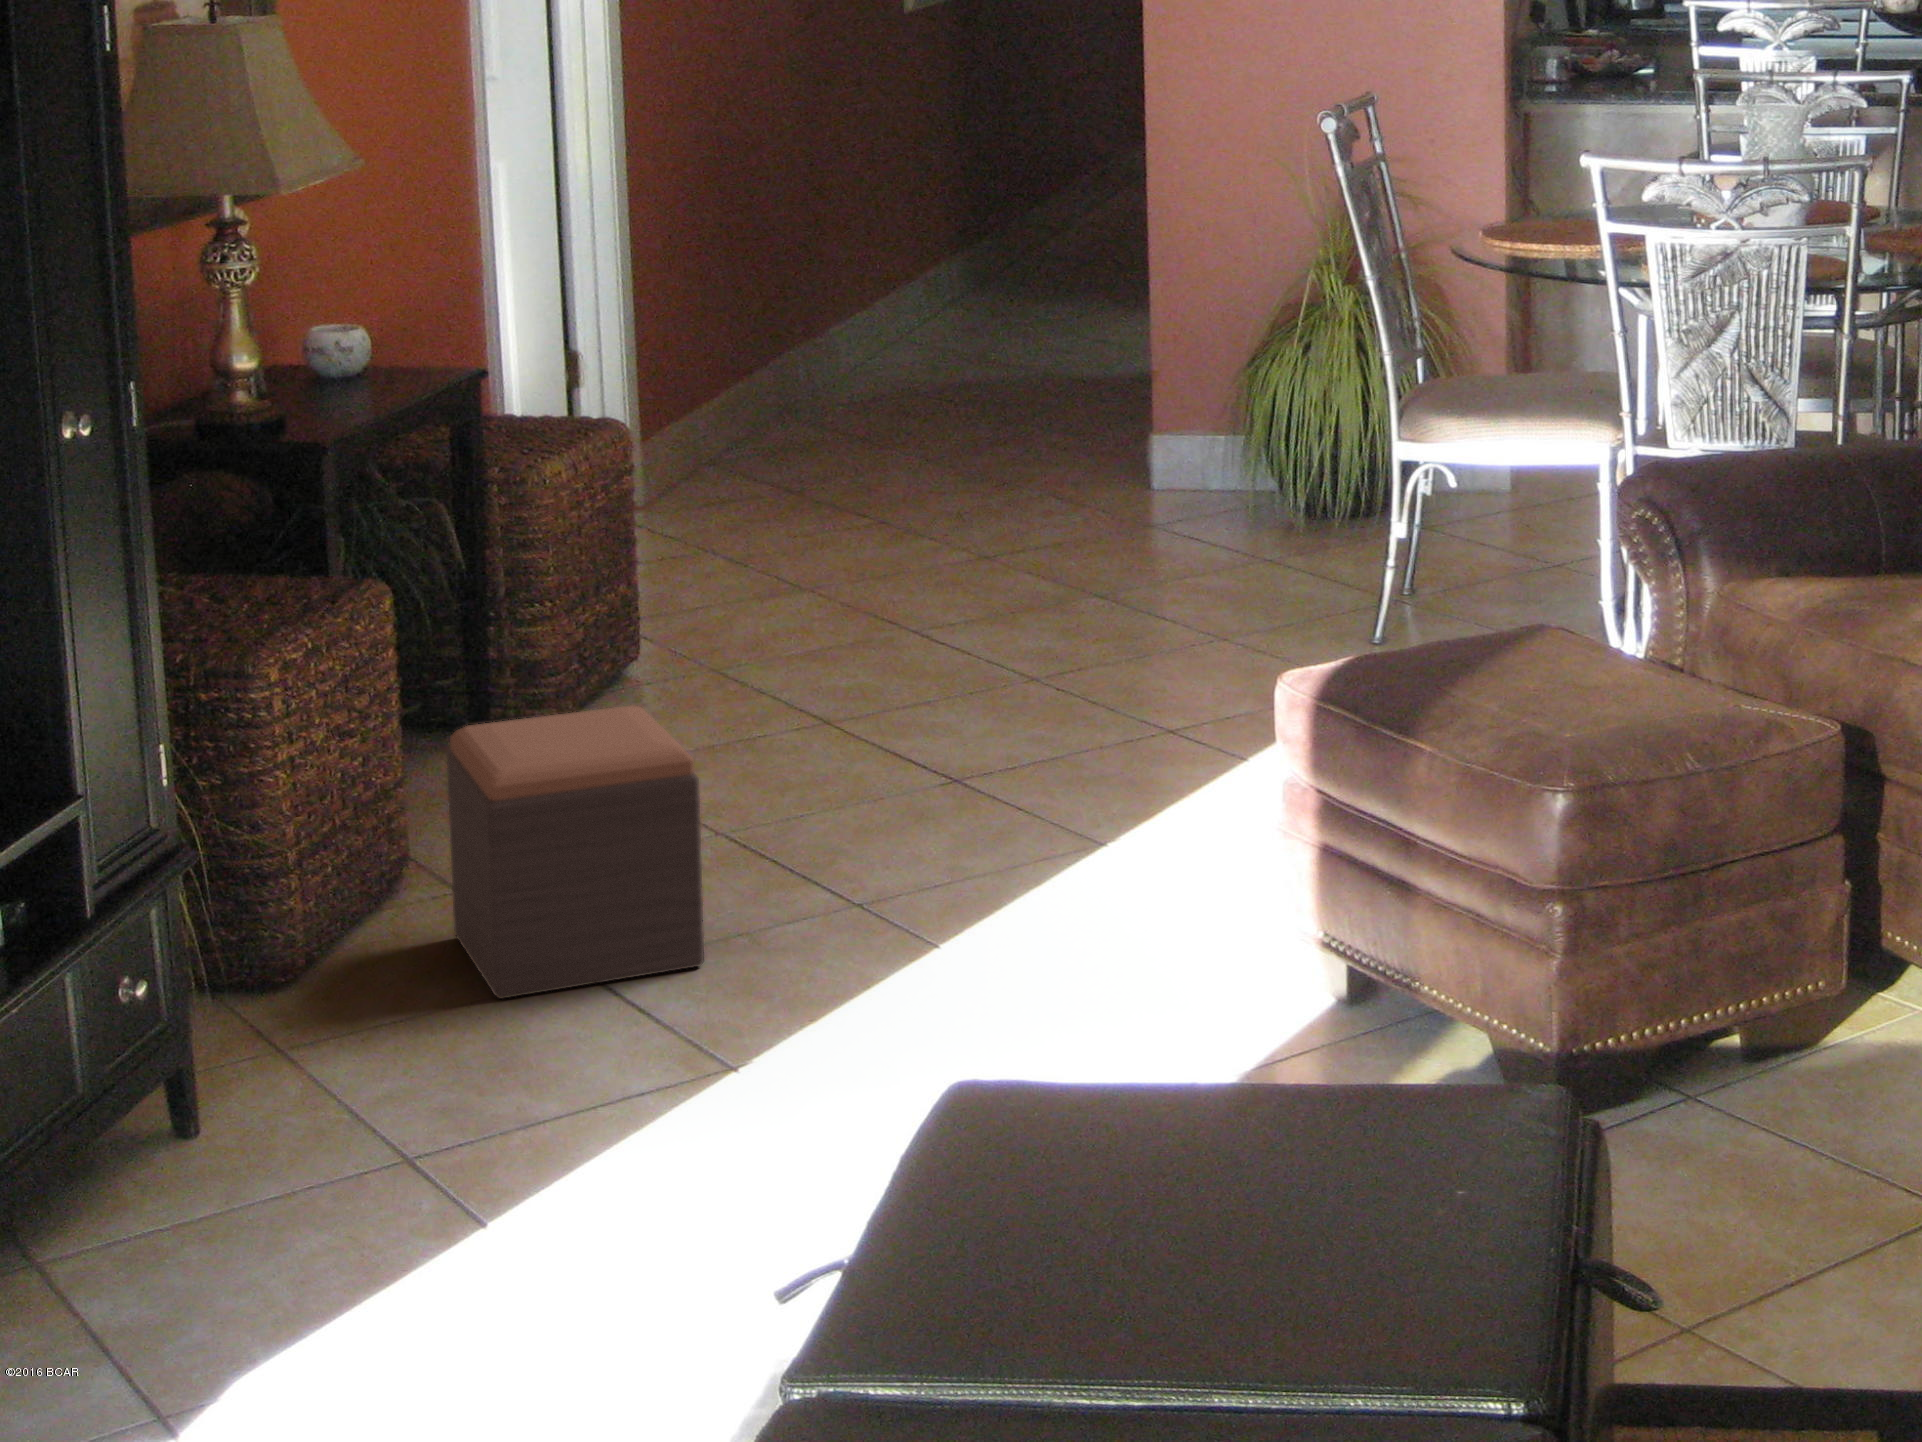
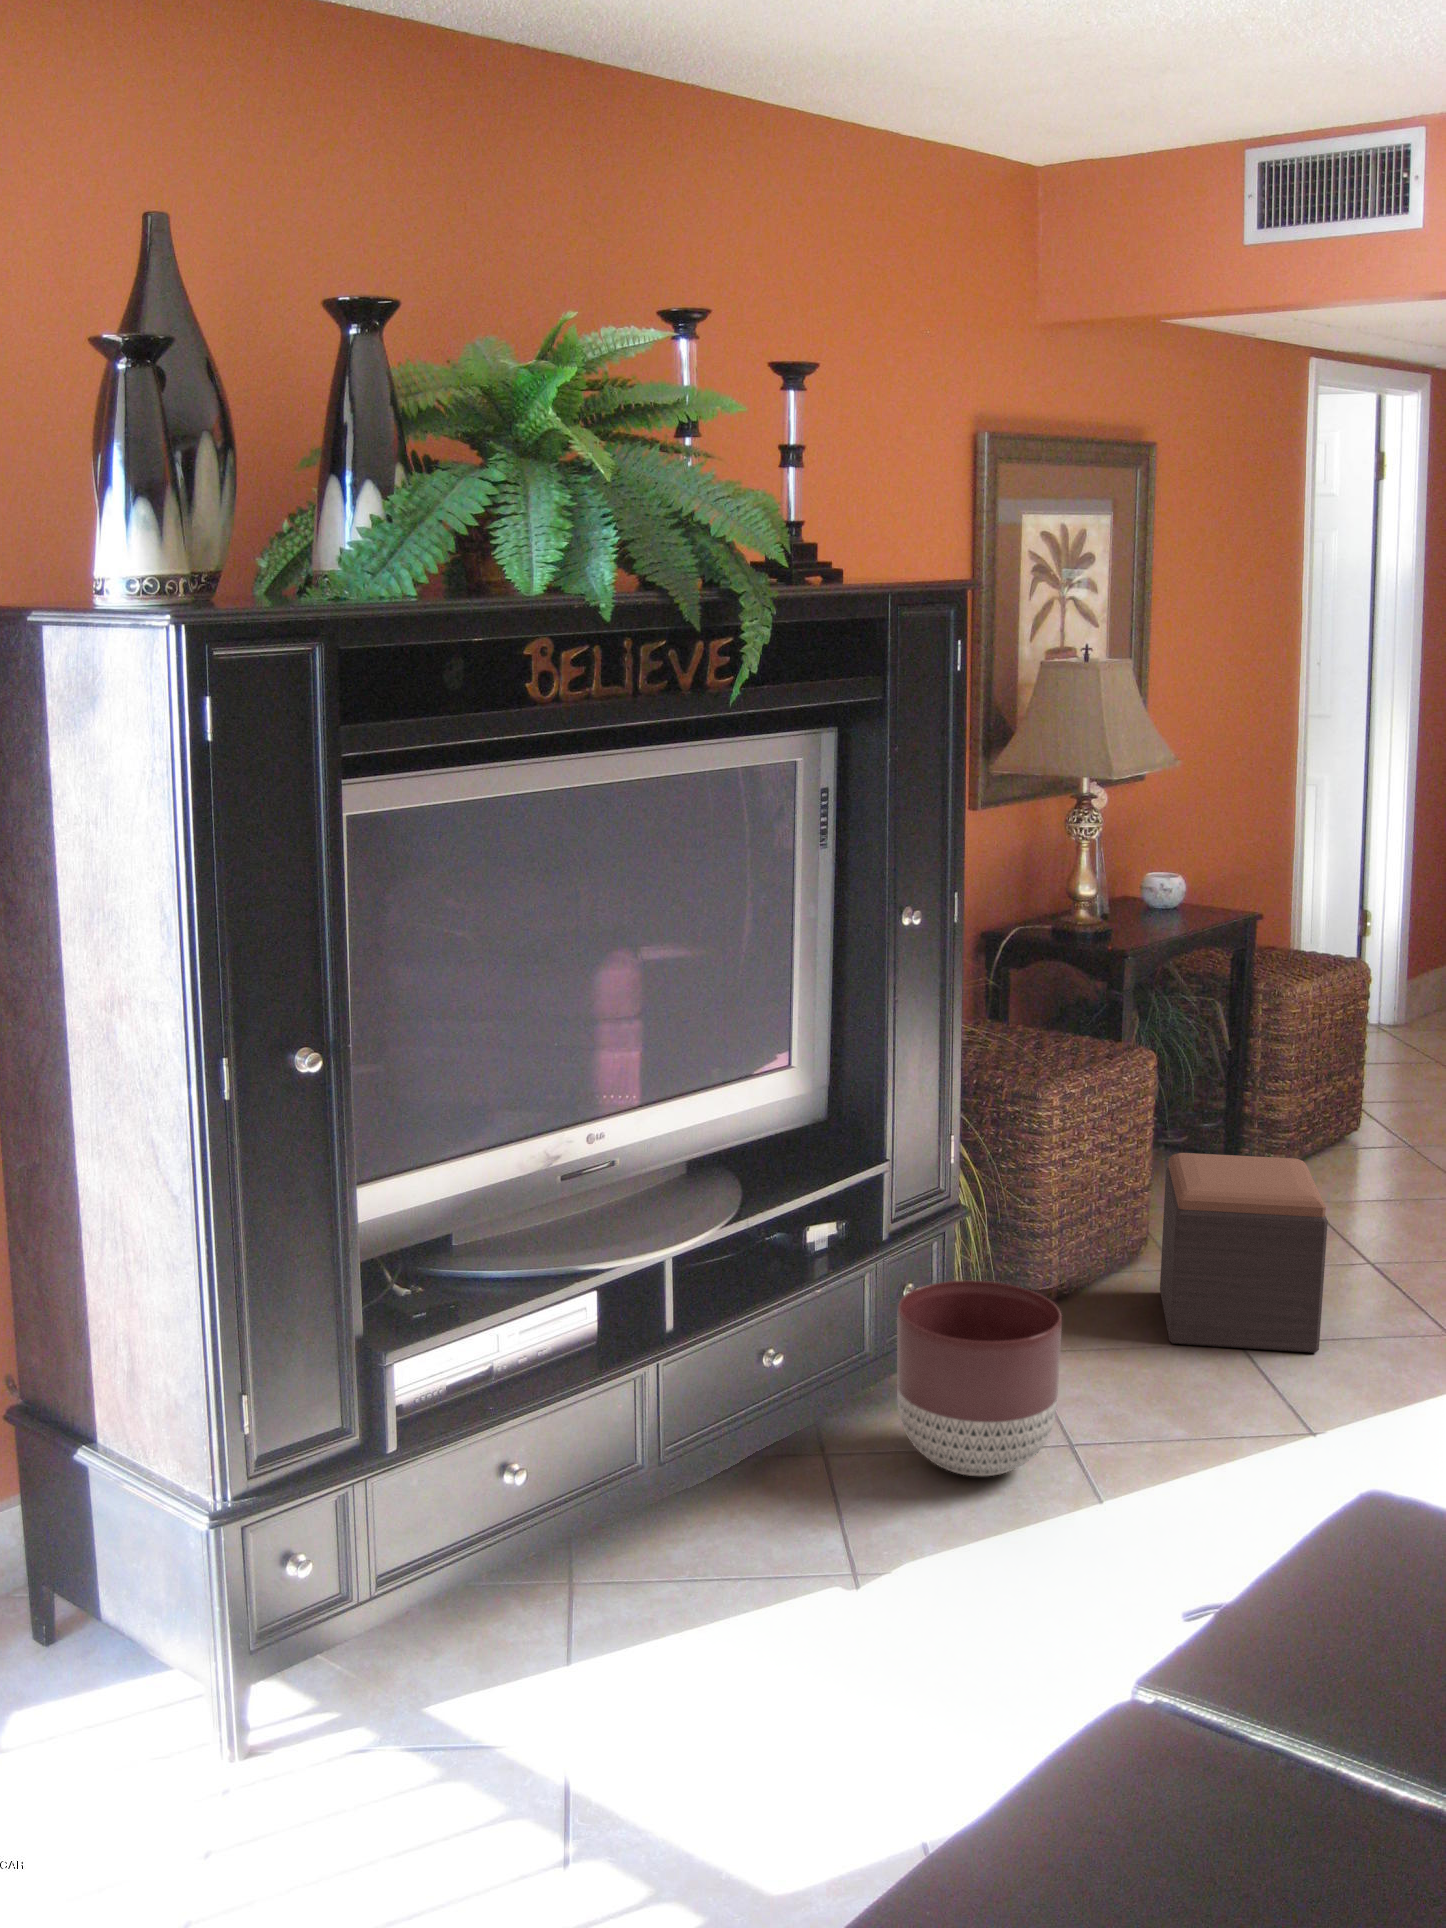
planter: none [128,945,393,1238] -> present [897,1281,1062,1476]

